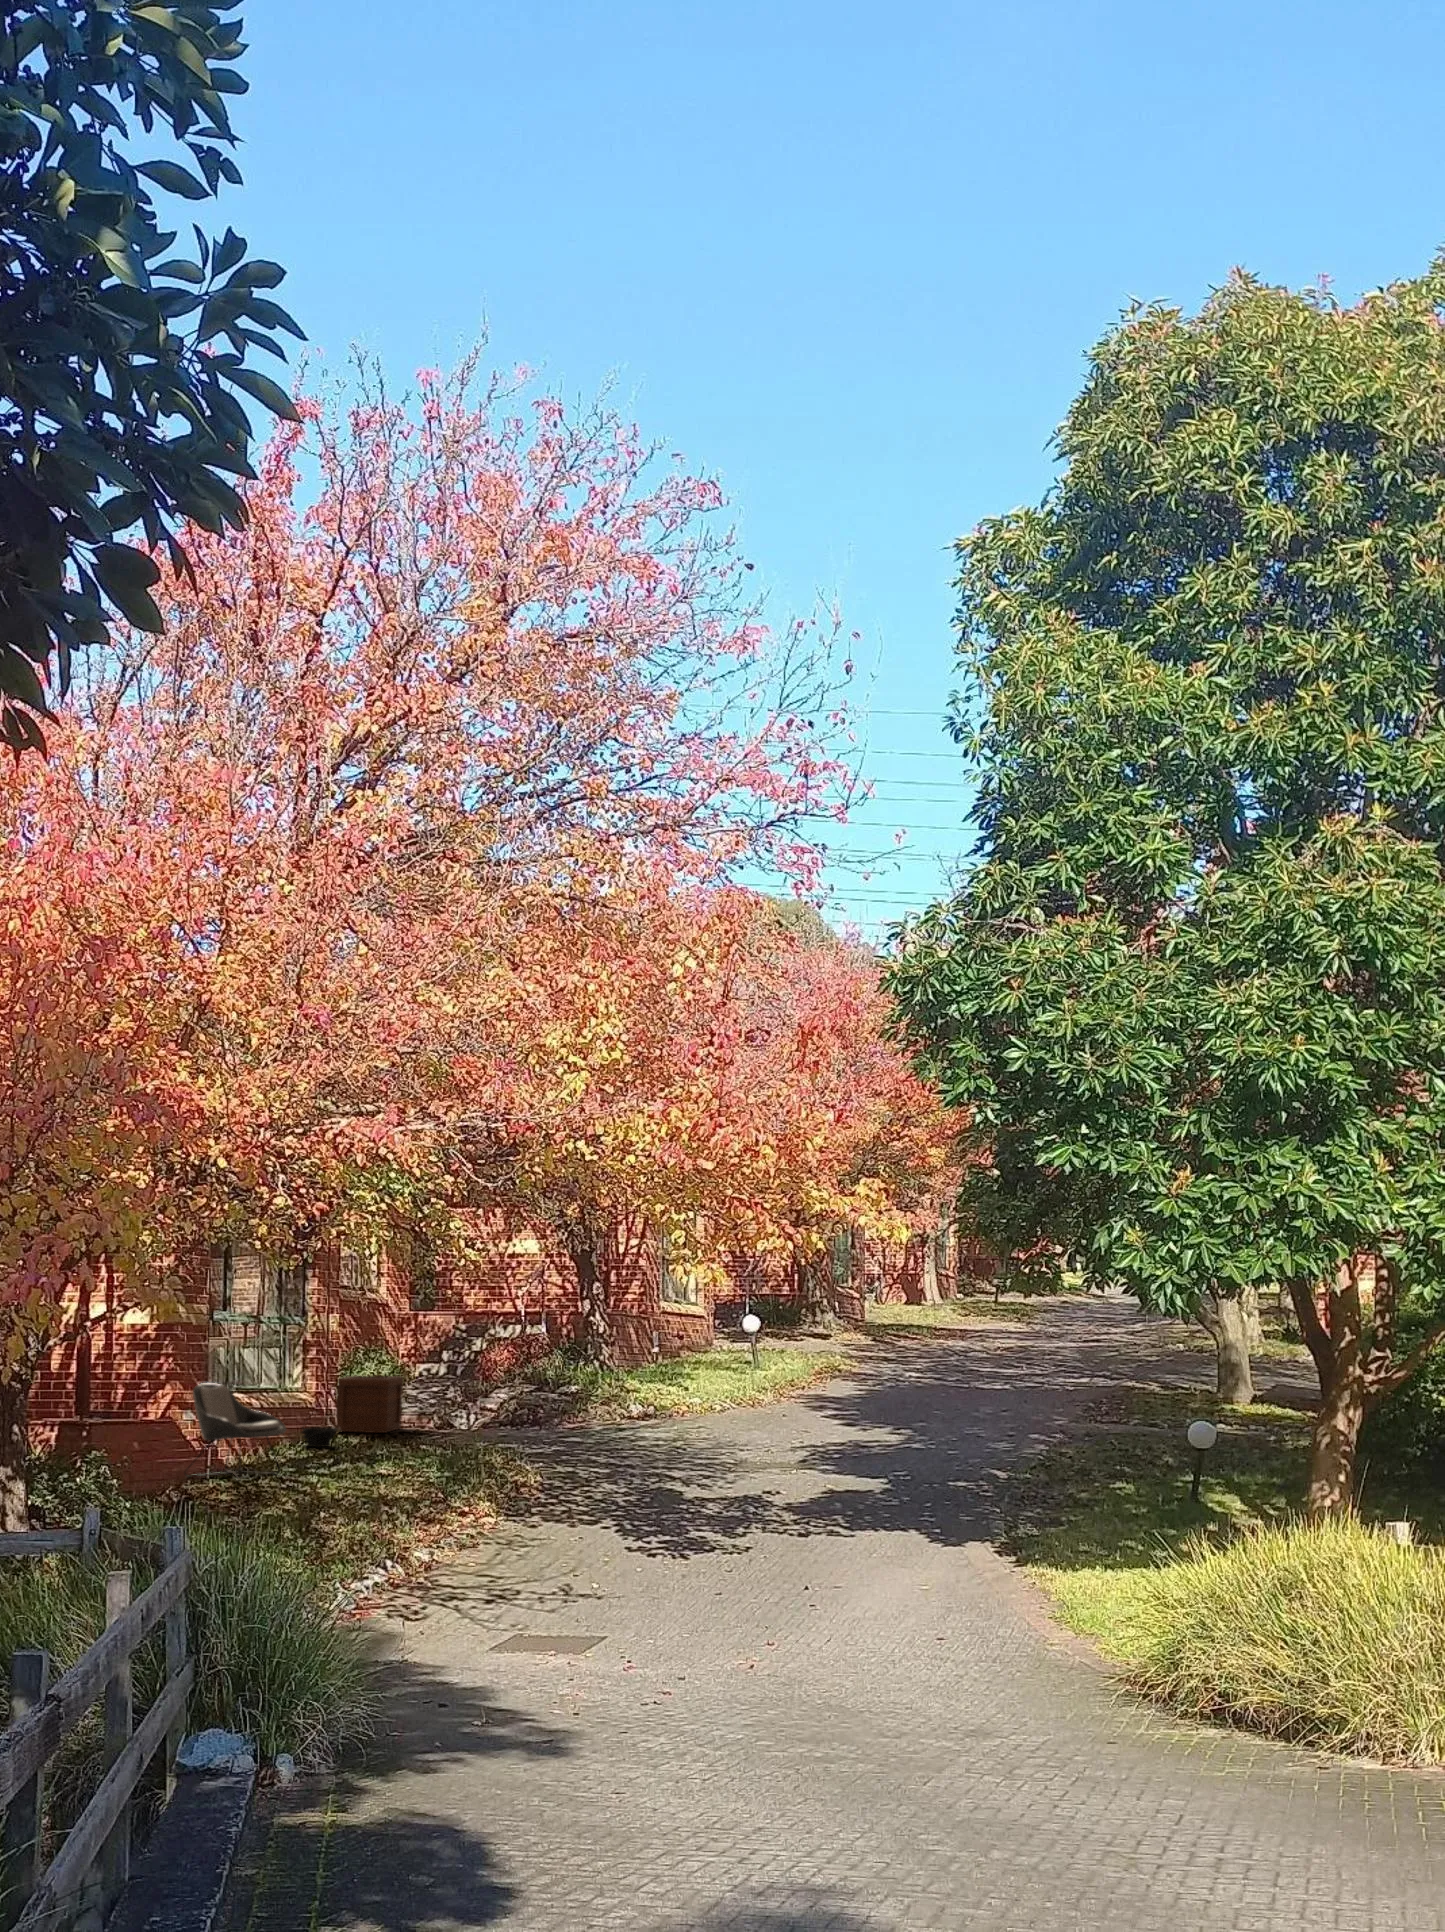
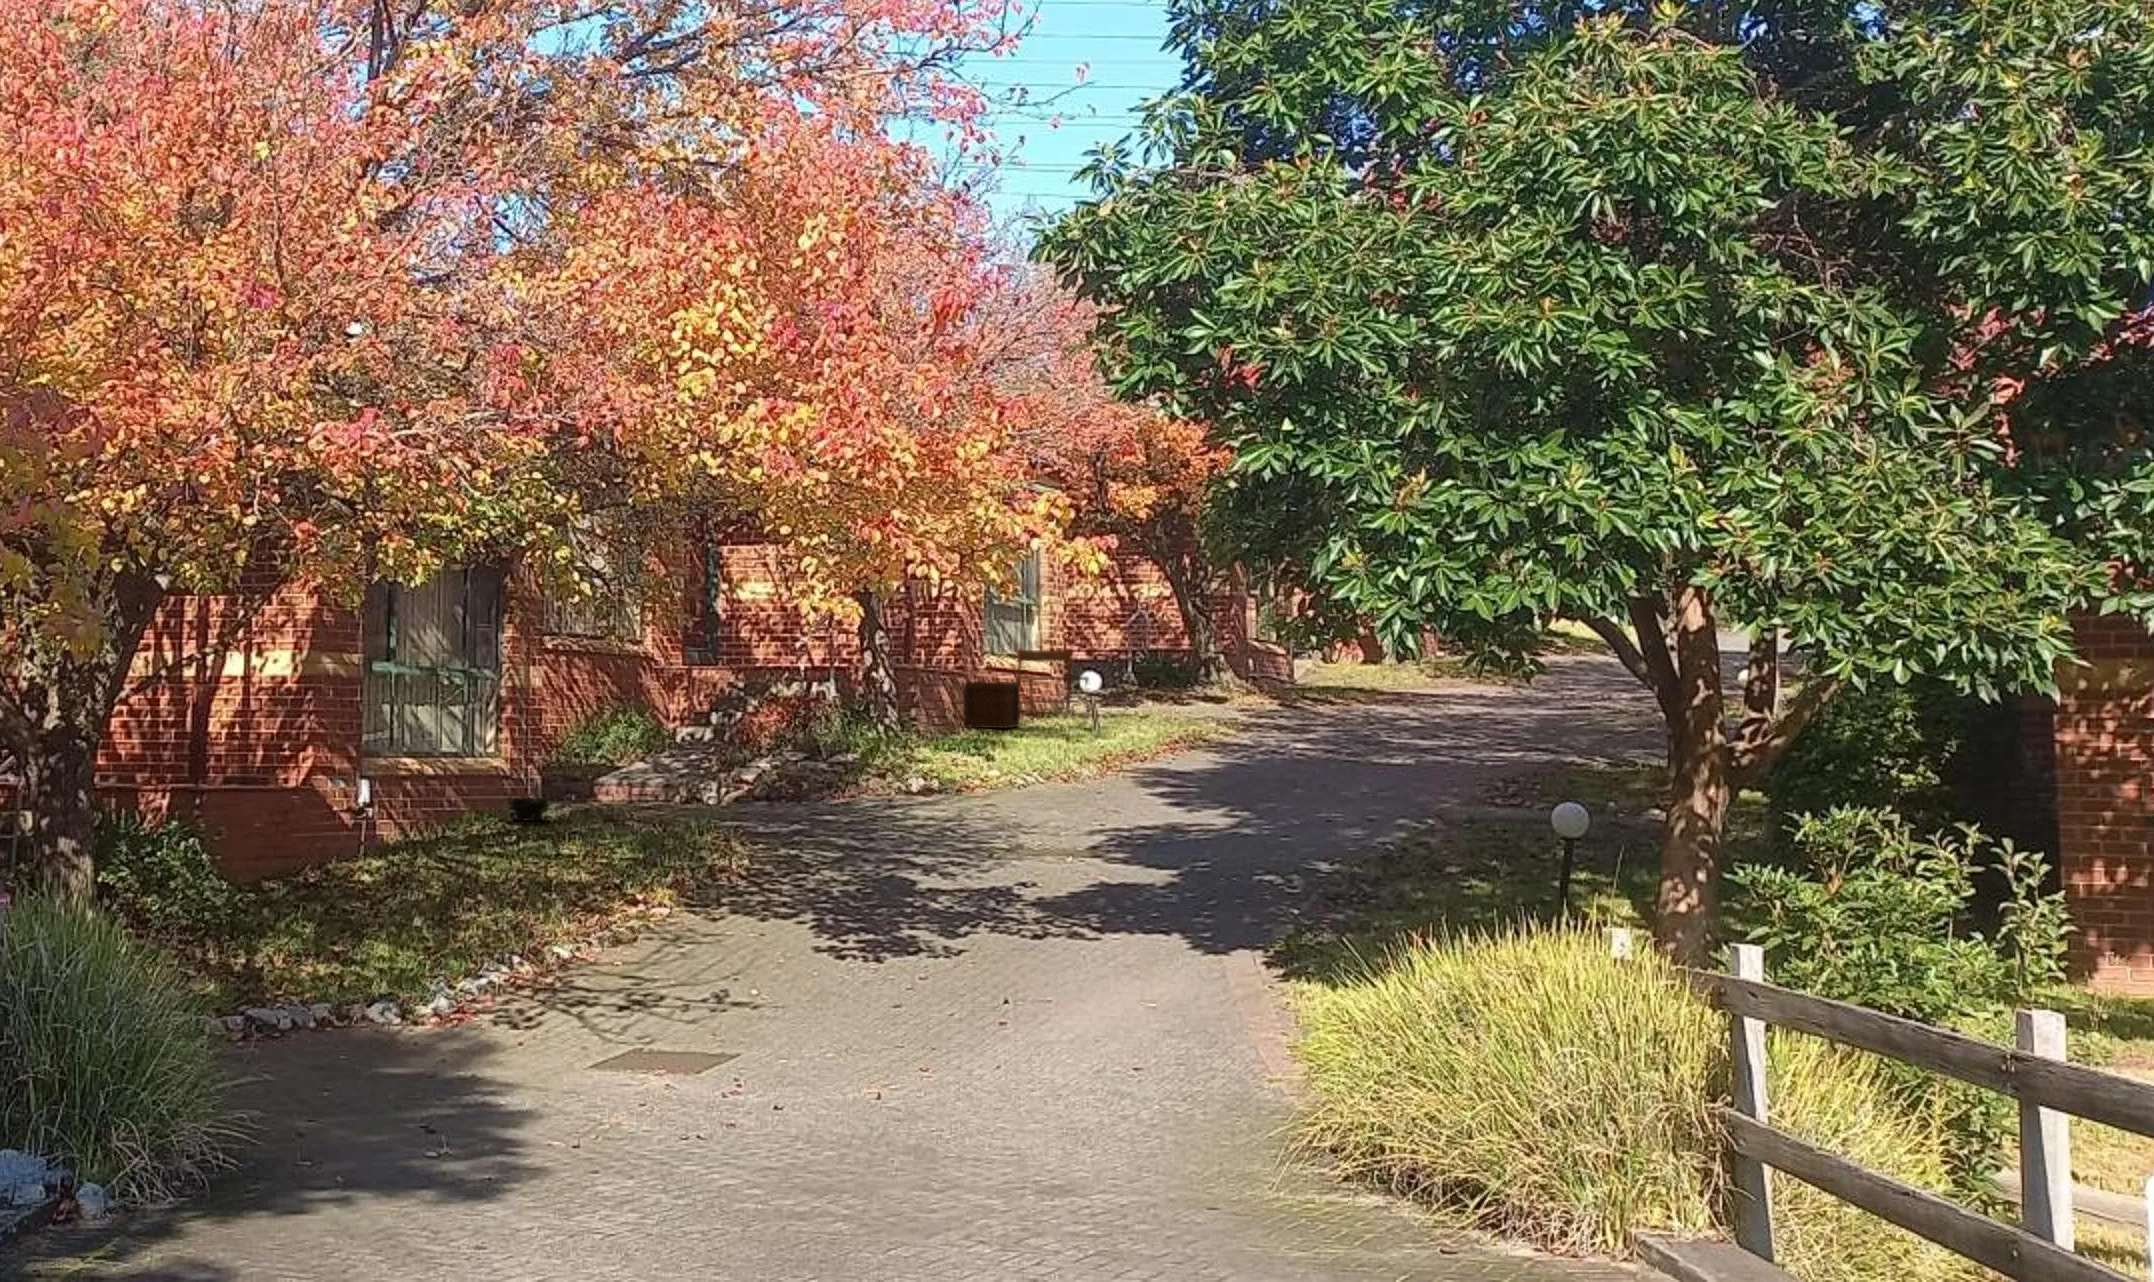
bench: none [672,1296,739,1353] -> present [1015,650,1091,714]
wooden crate: present [337,1375,403,1433] -> present [963,681,1020,728]
lounge chair: present [185,1383,286,1480] -> none [341,747,462,860]

